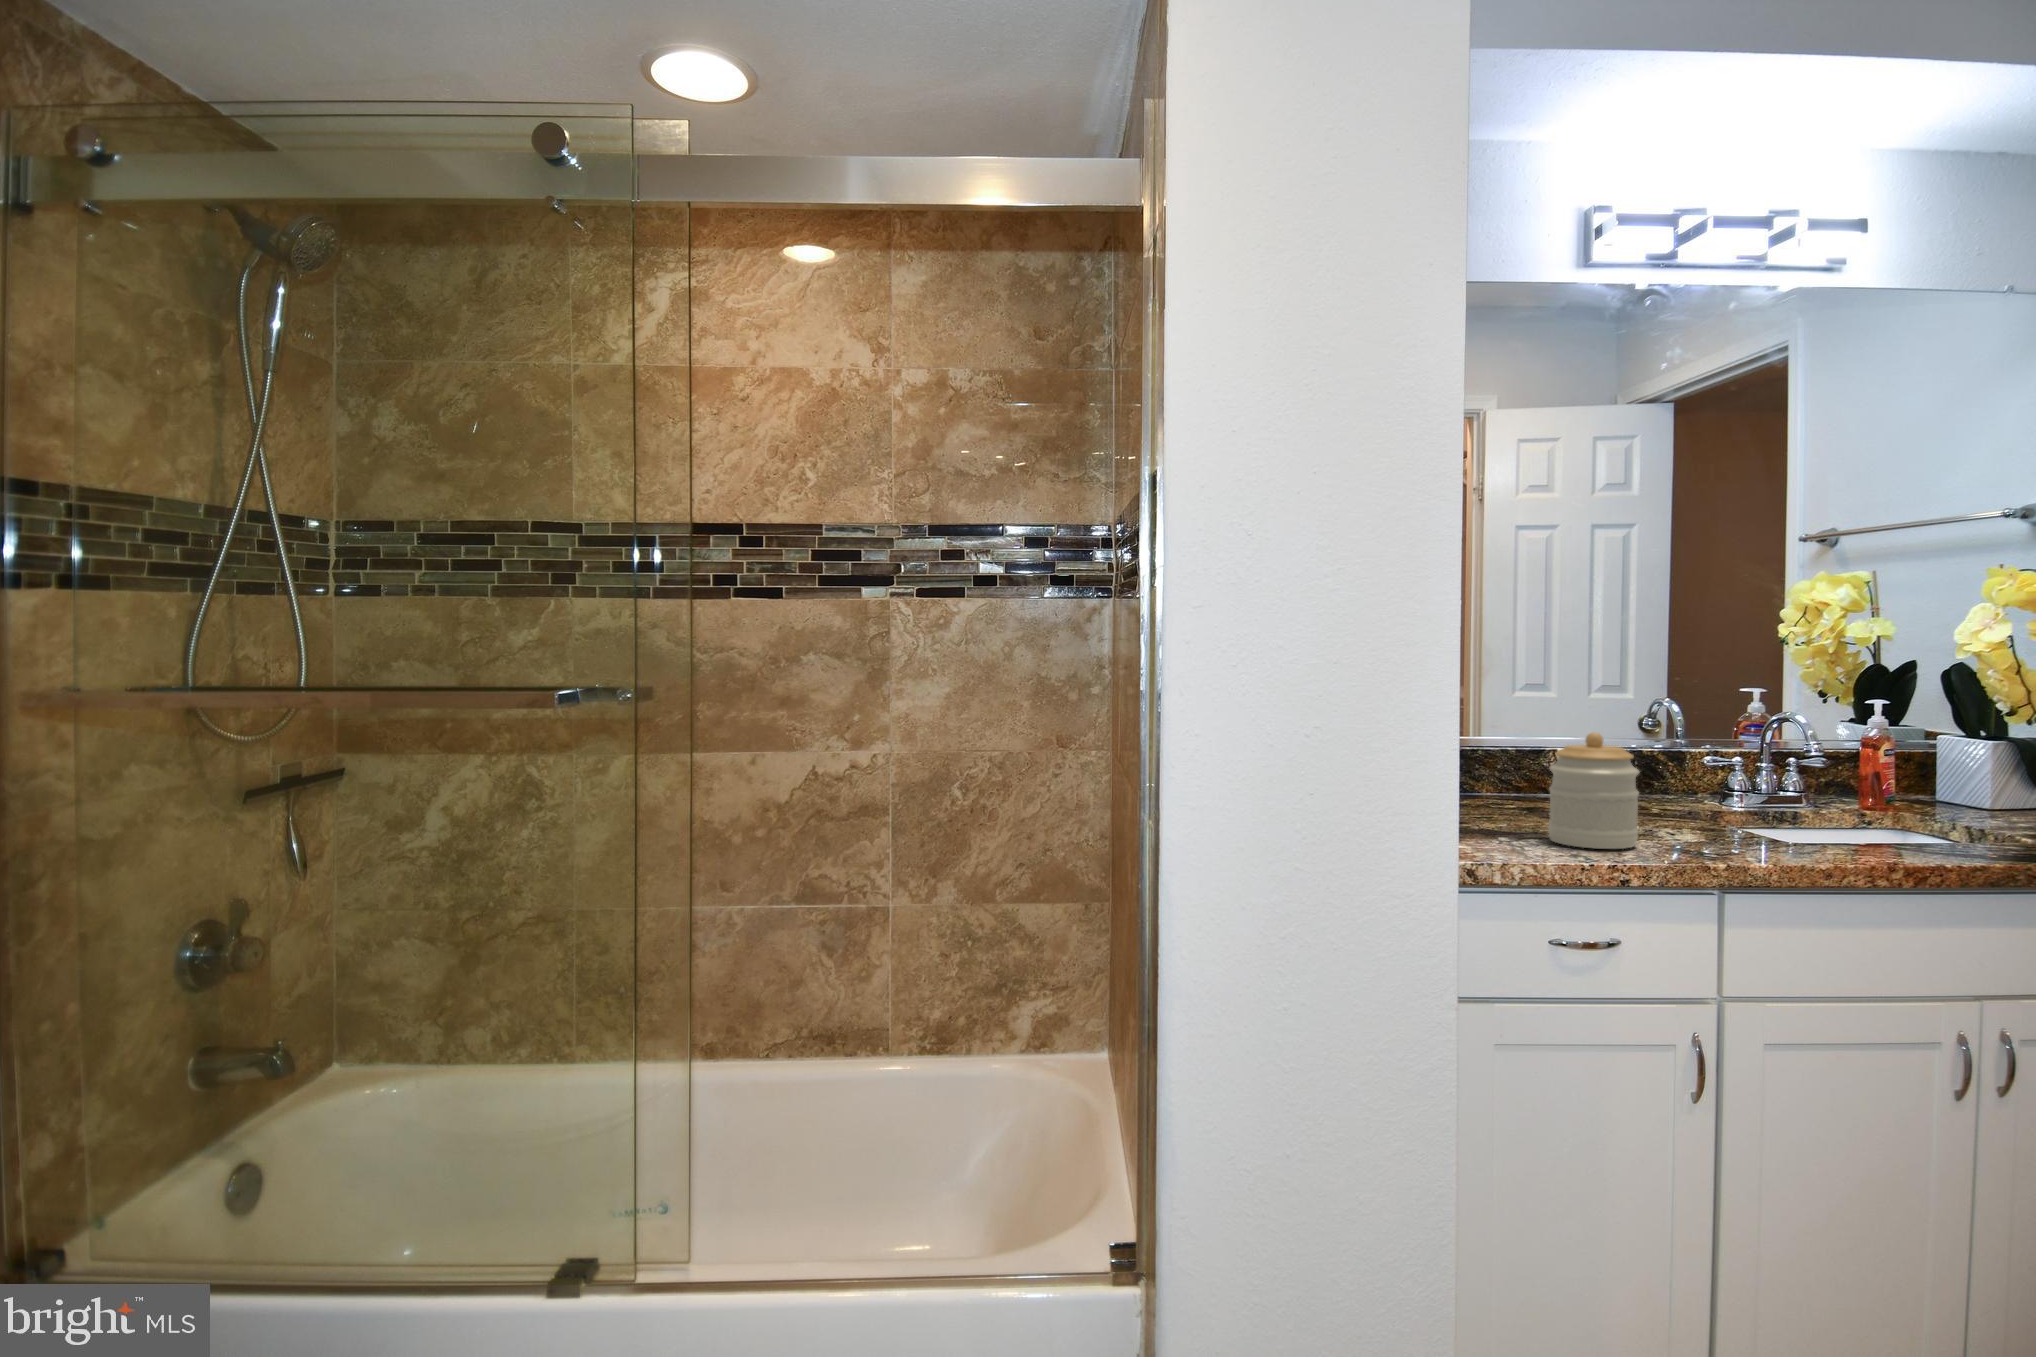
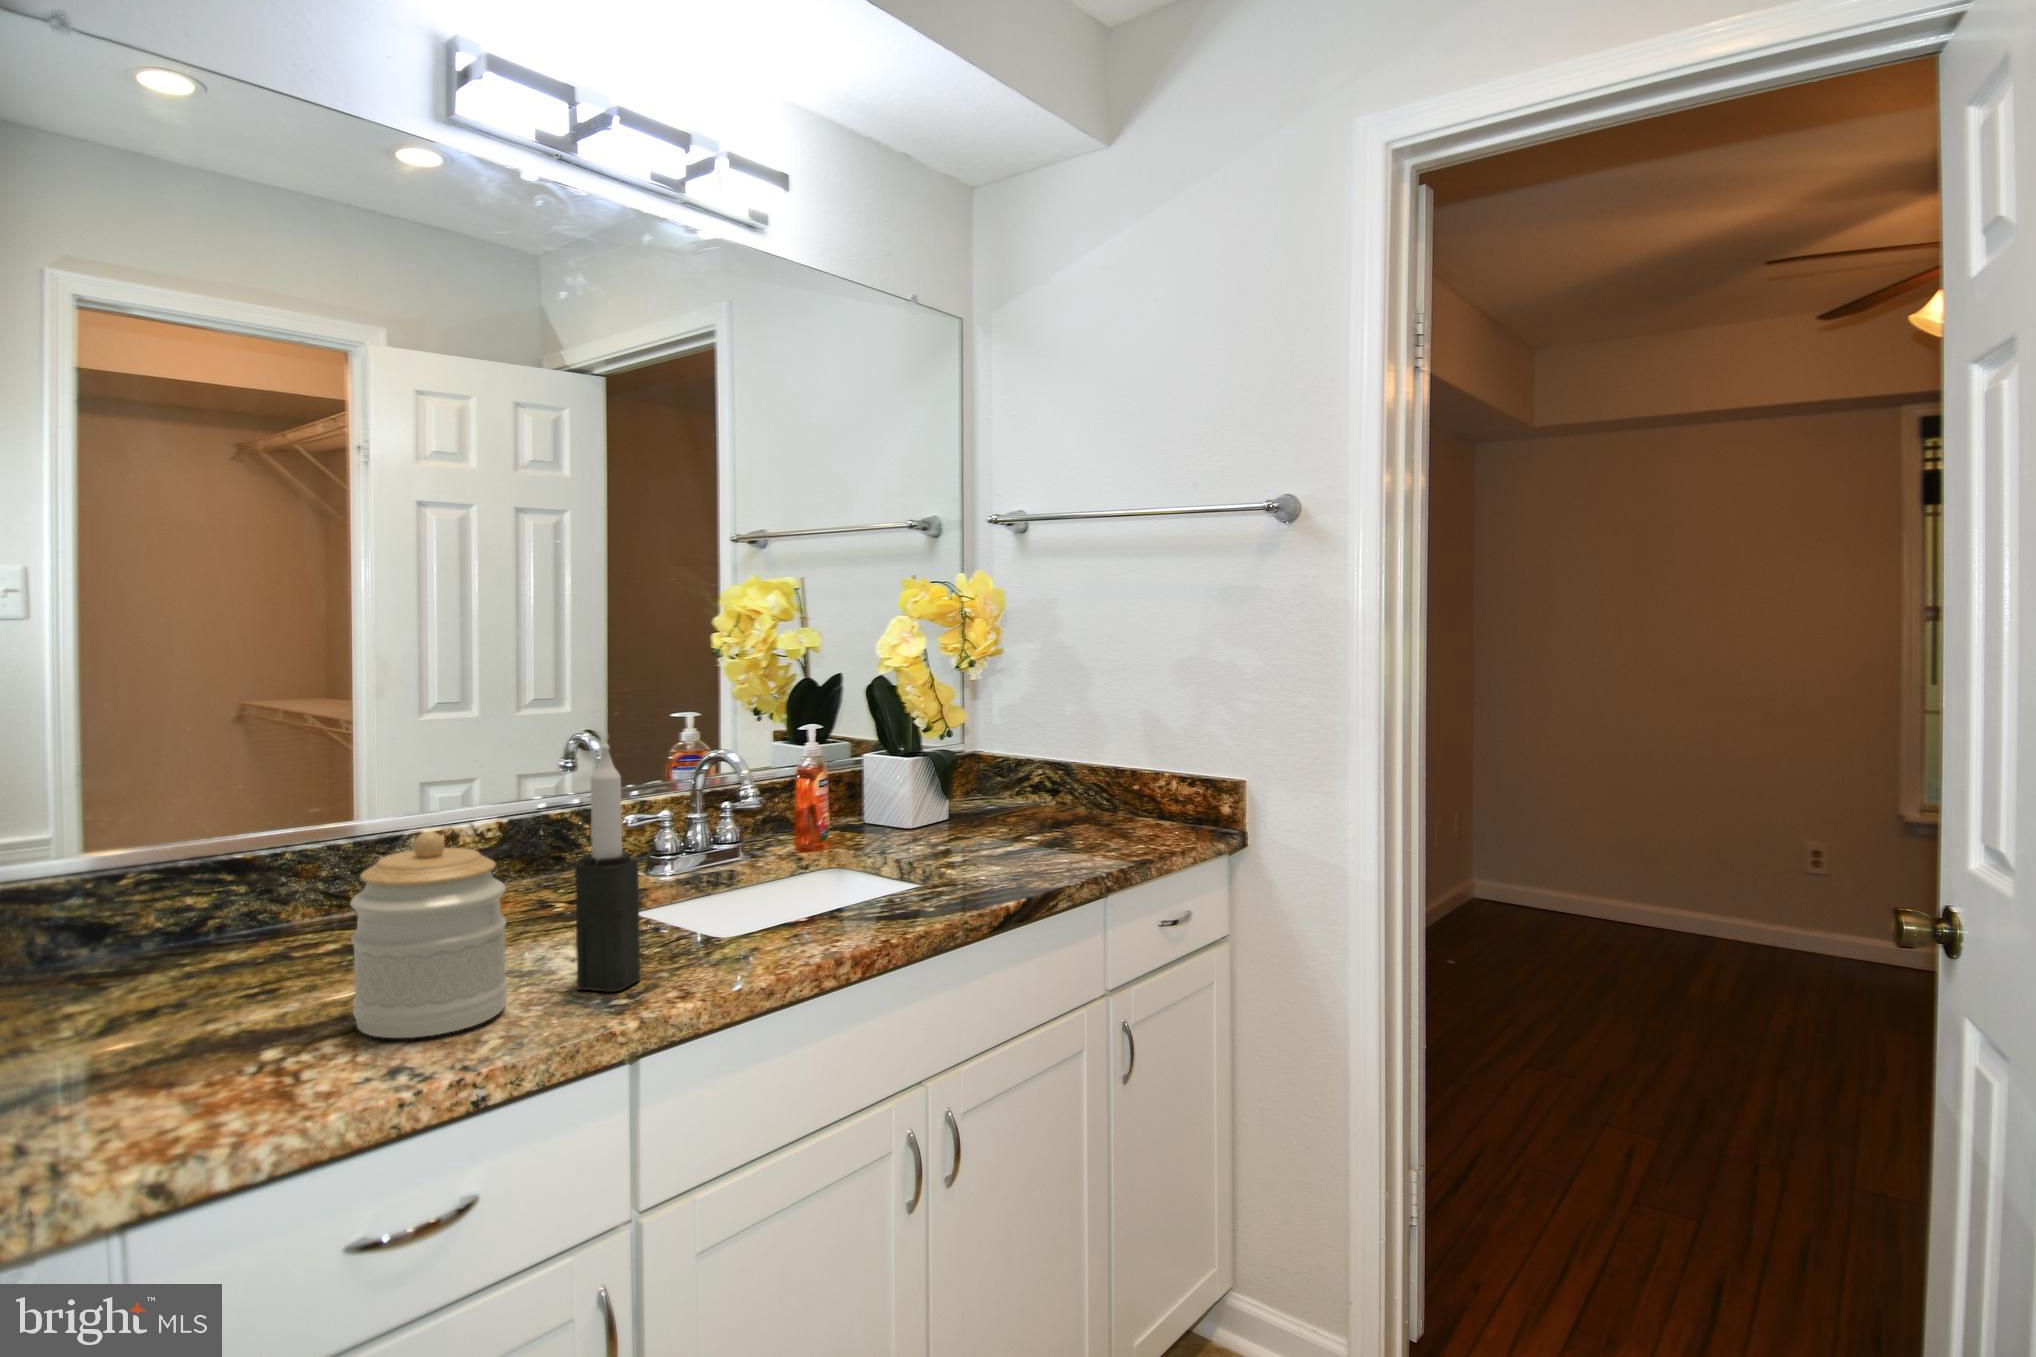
candle: none [1682,687,1728,850] -> present [575,744,640,992]

